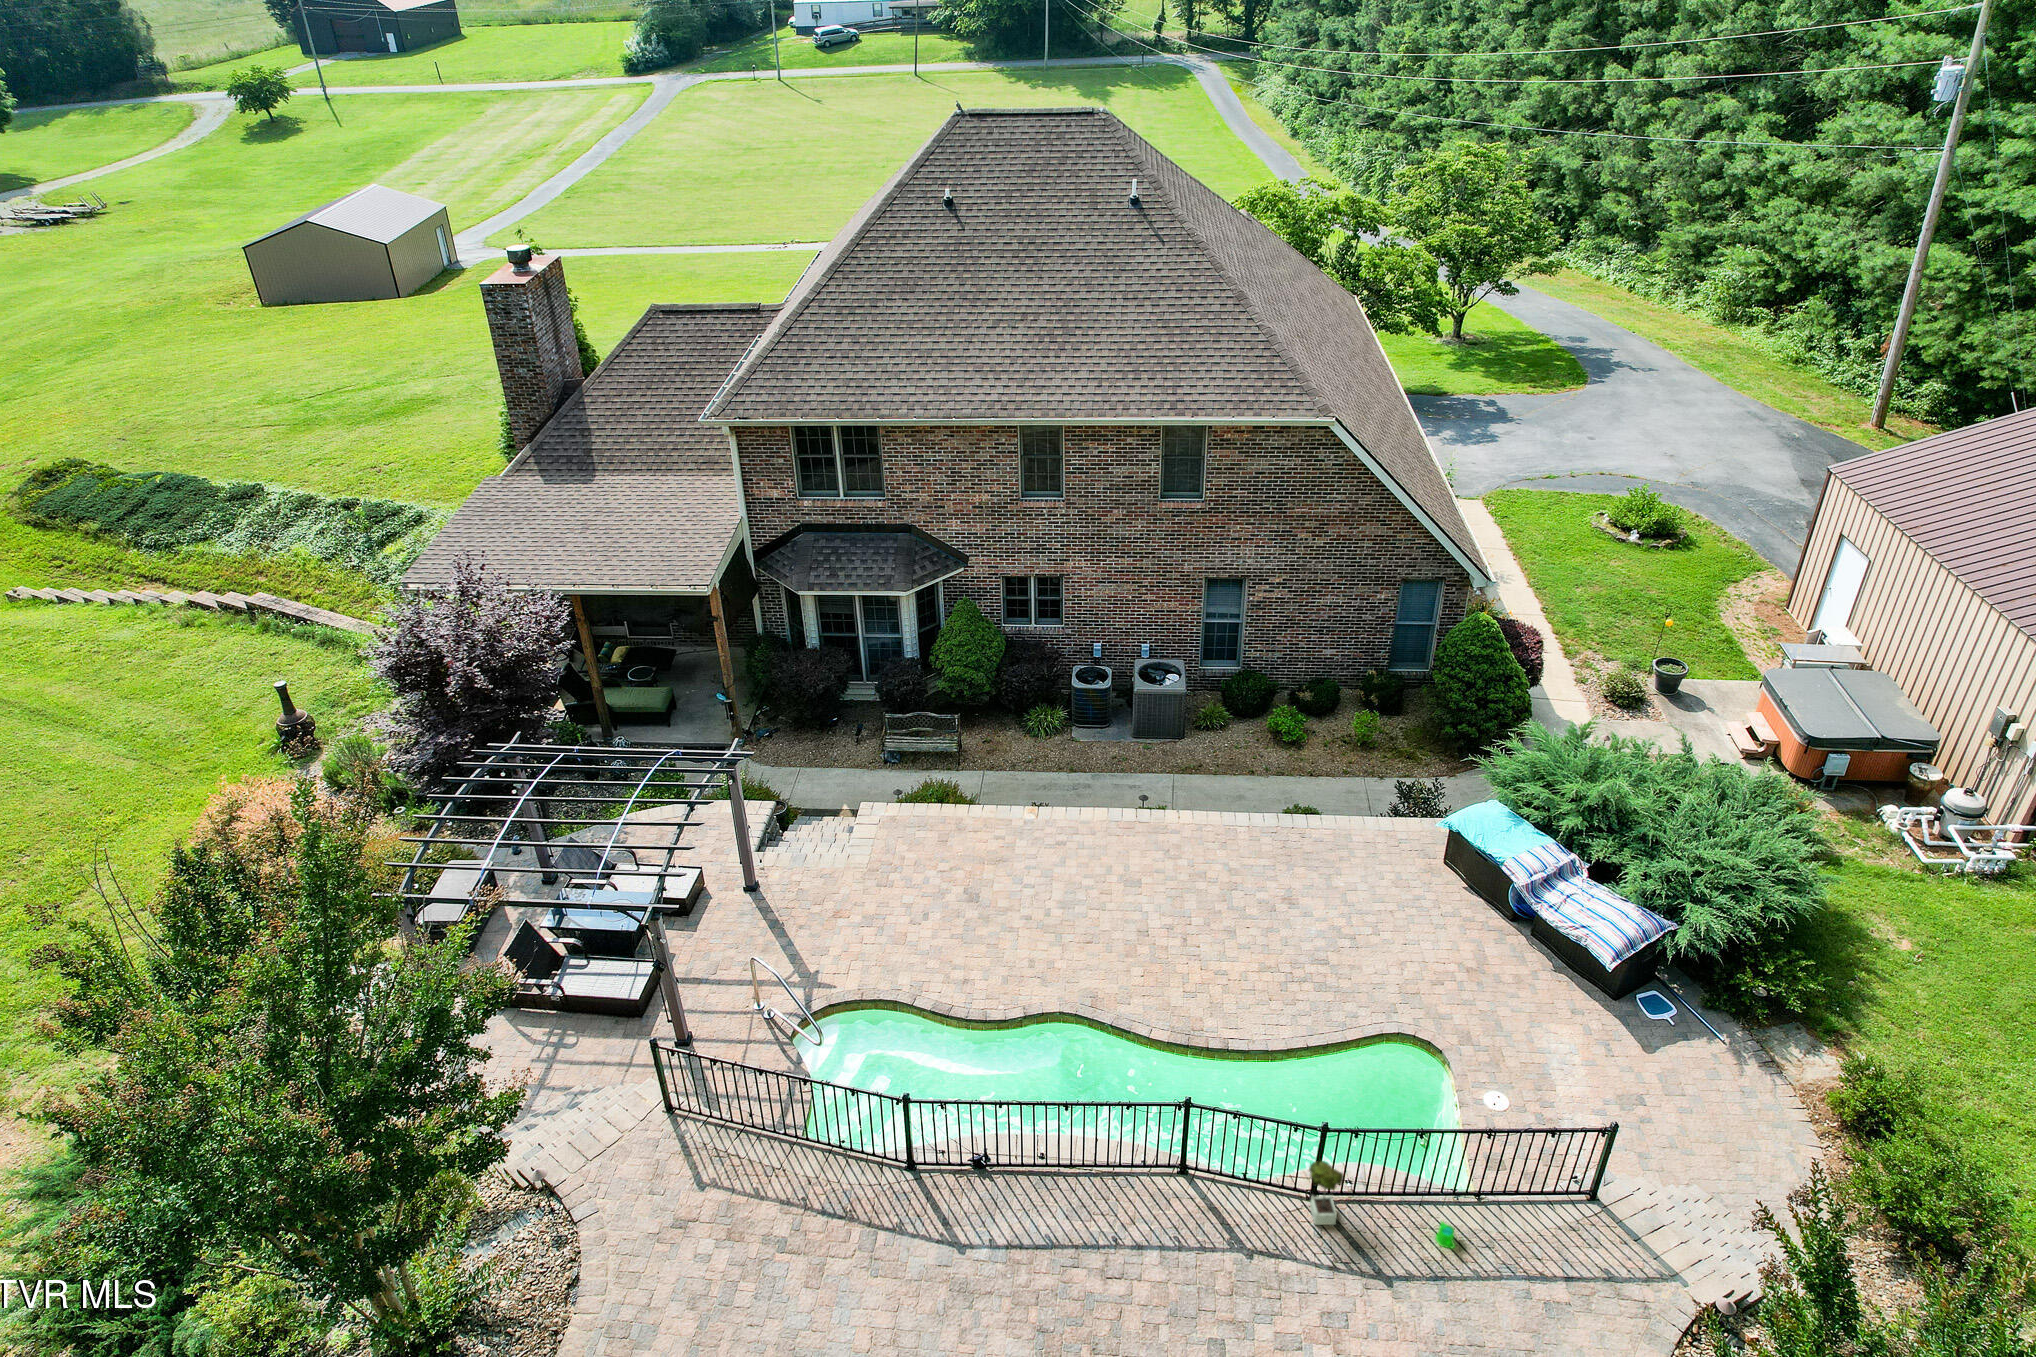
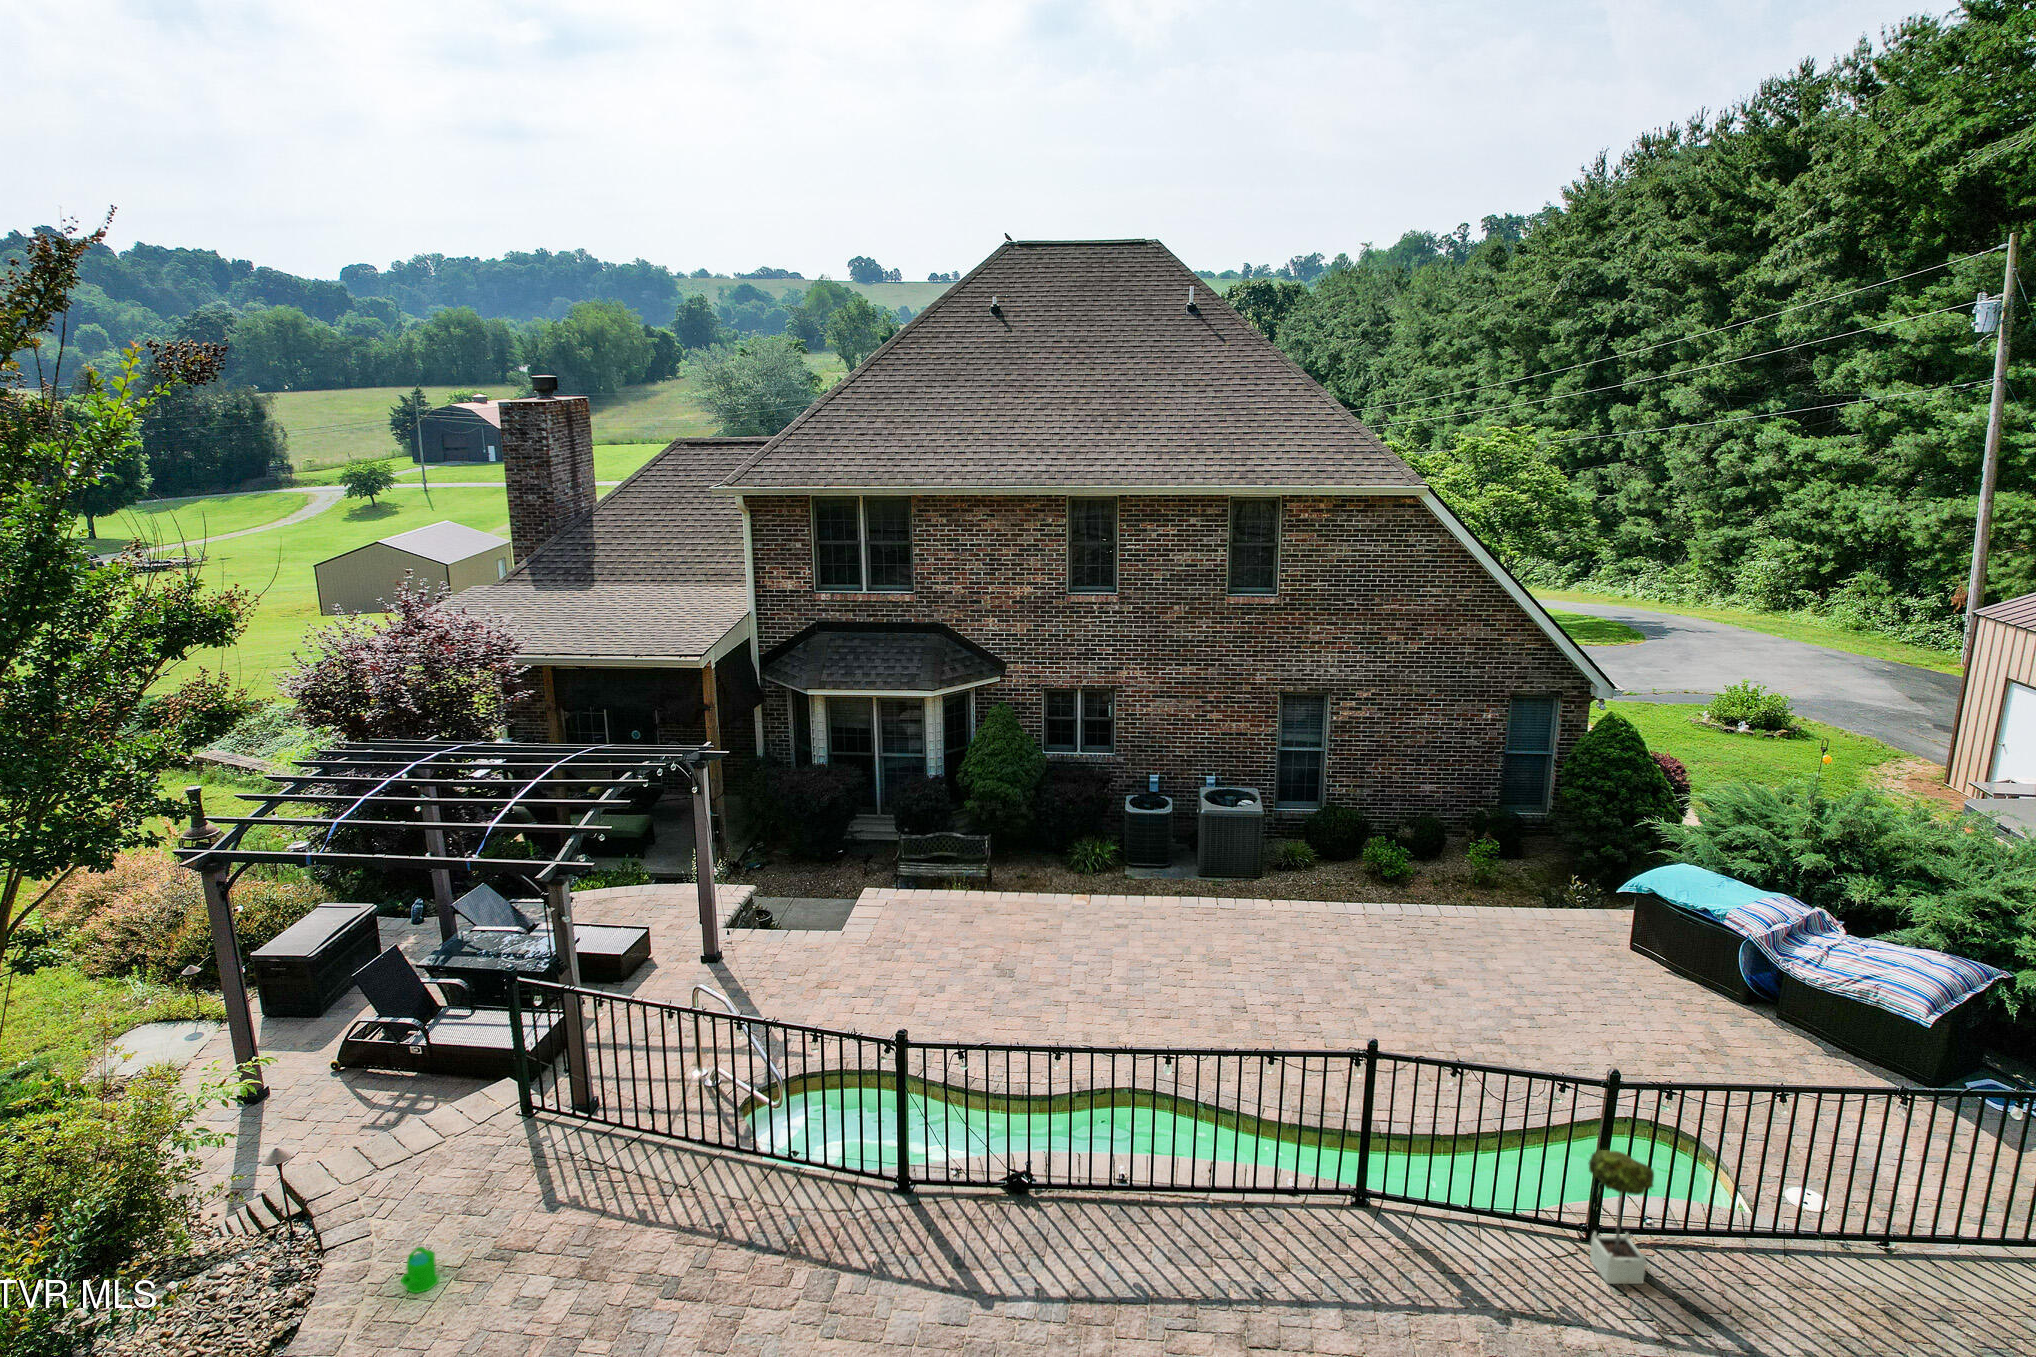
watering can: present [1436,1222,1455,1248] -> present [401,1247,439,1293]

